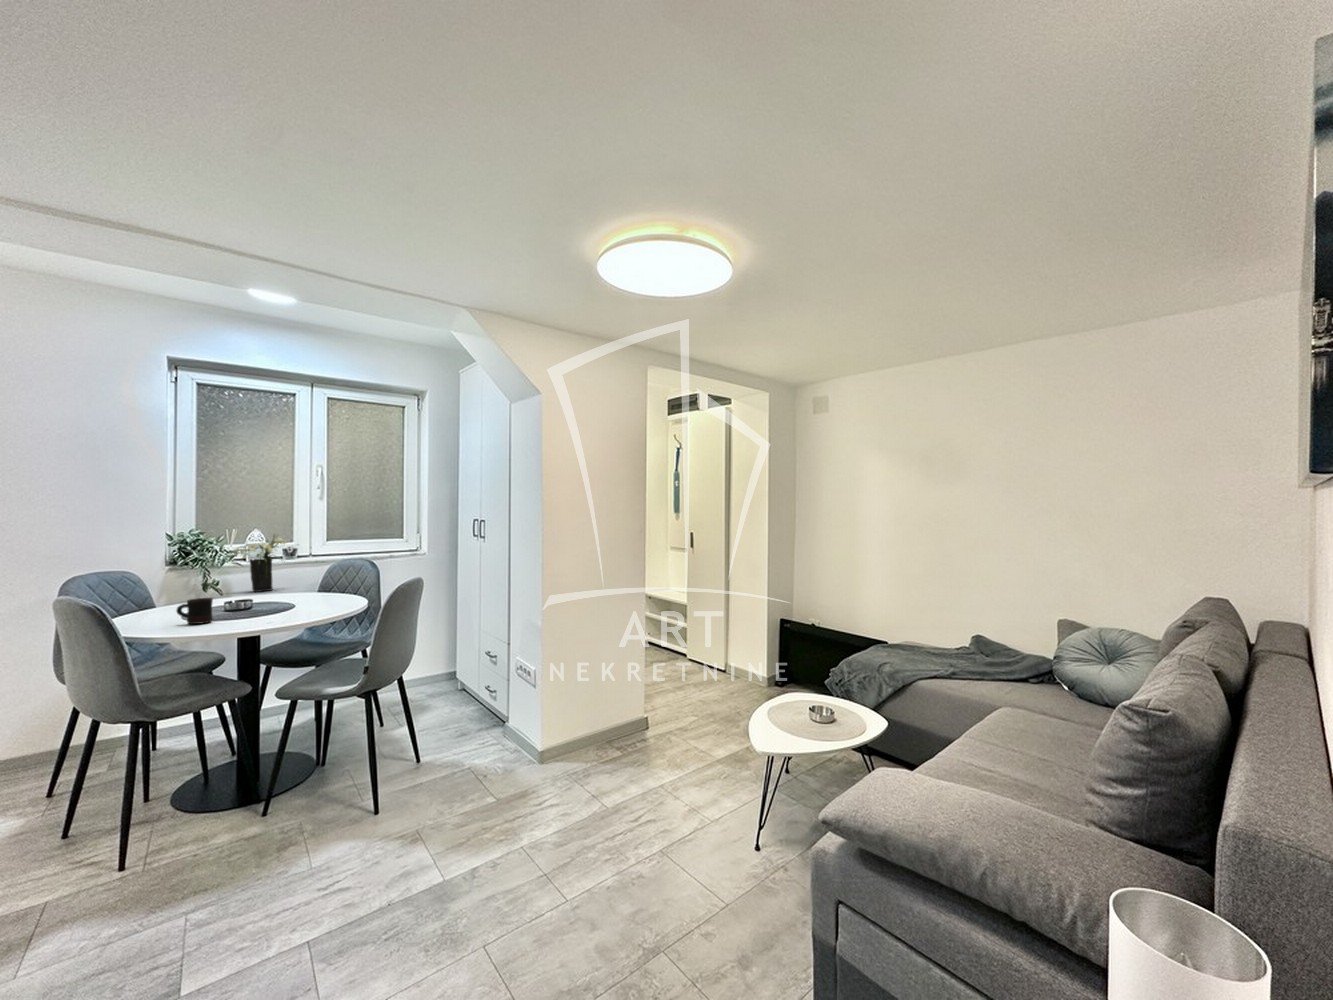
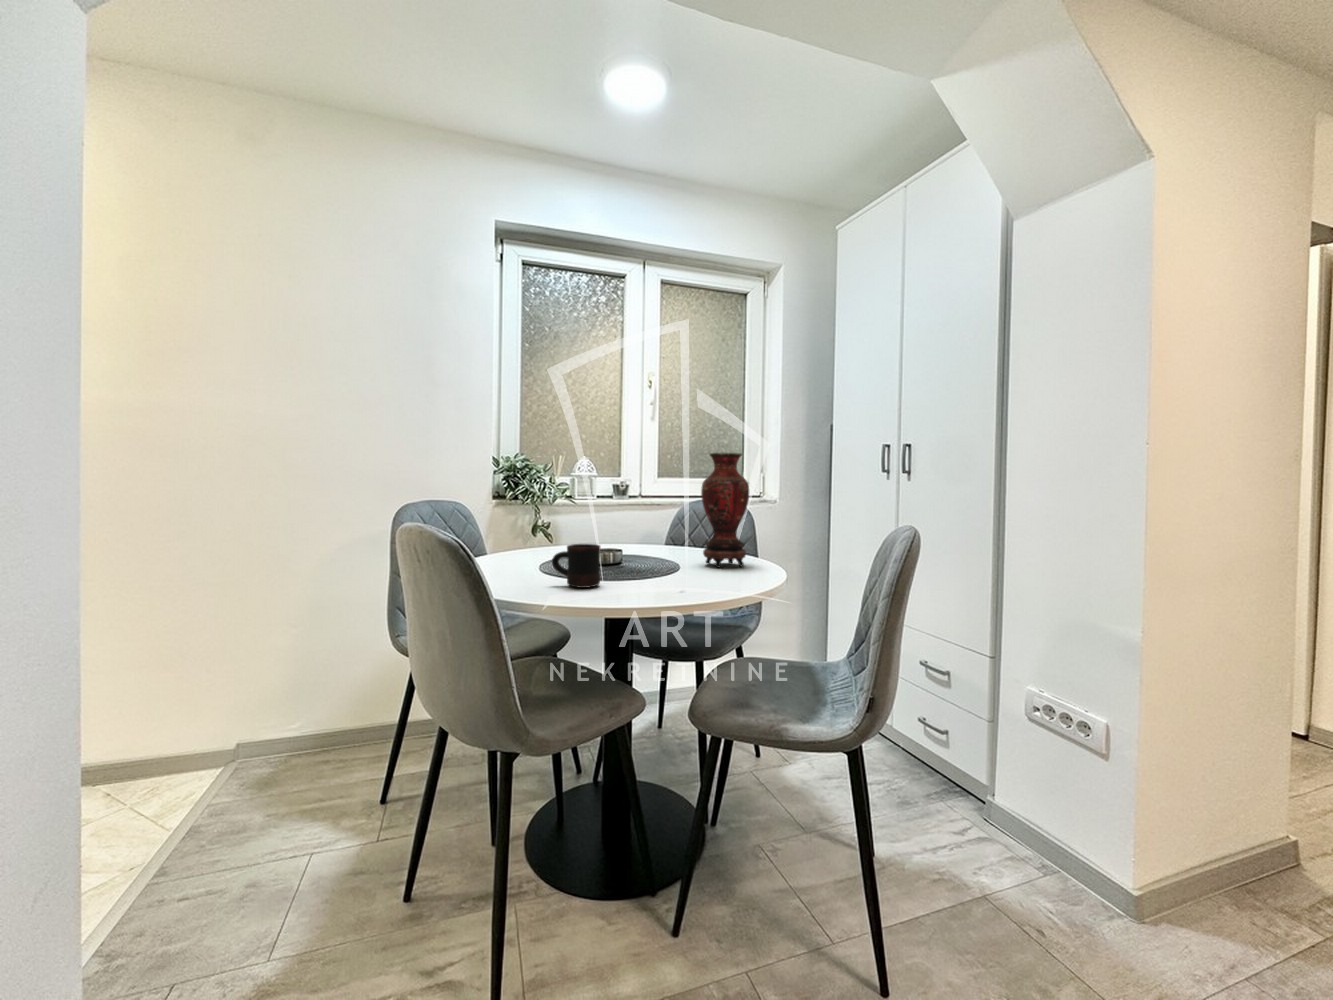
vase: none [311,534,346,605] -> present [701,453,749,568]
flower arrangement: present [232,535,287,592] -> none [555,463,619,540]

